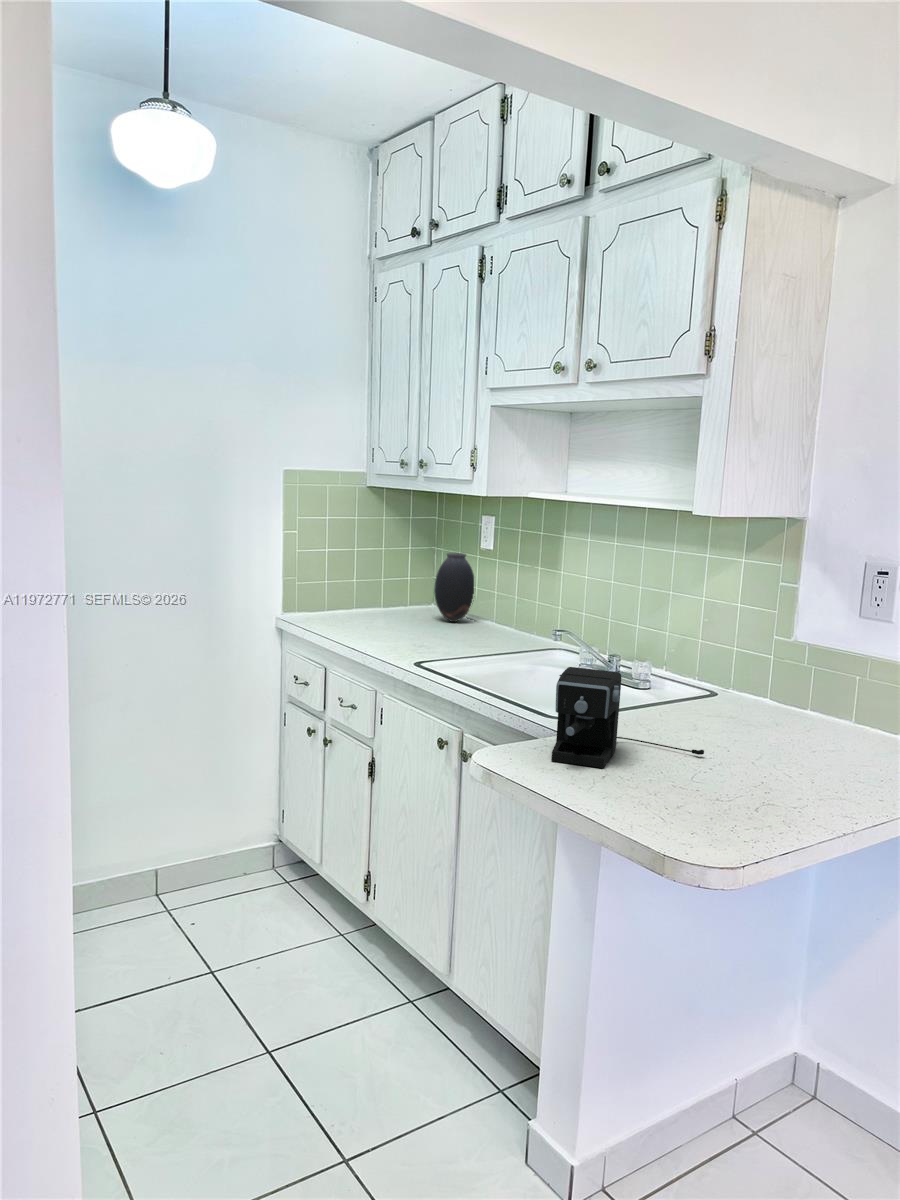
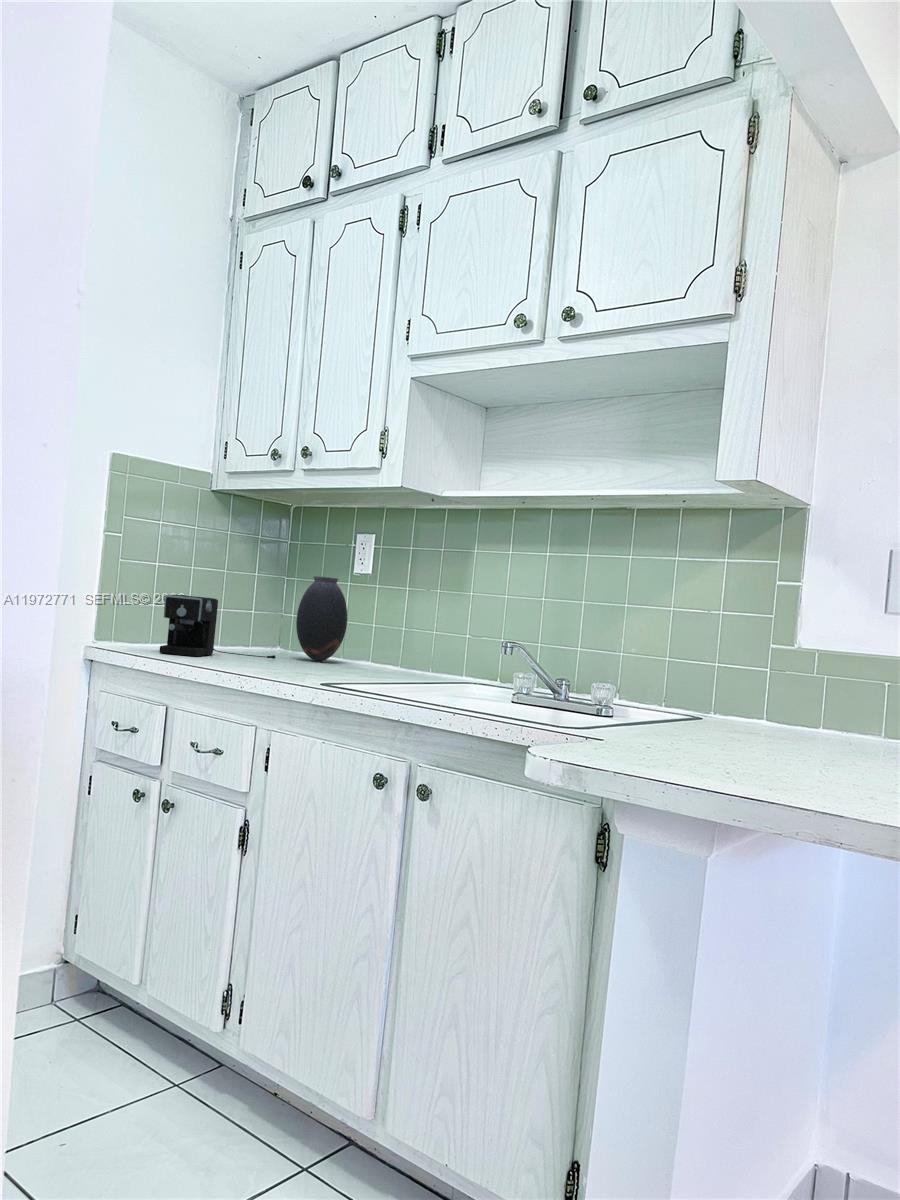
coffee maker: present [551,667,704,768] -> present [159,595,276,659]

